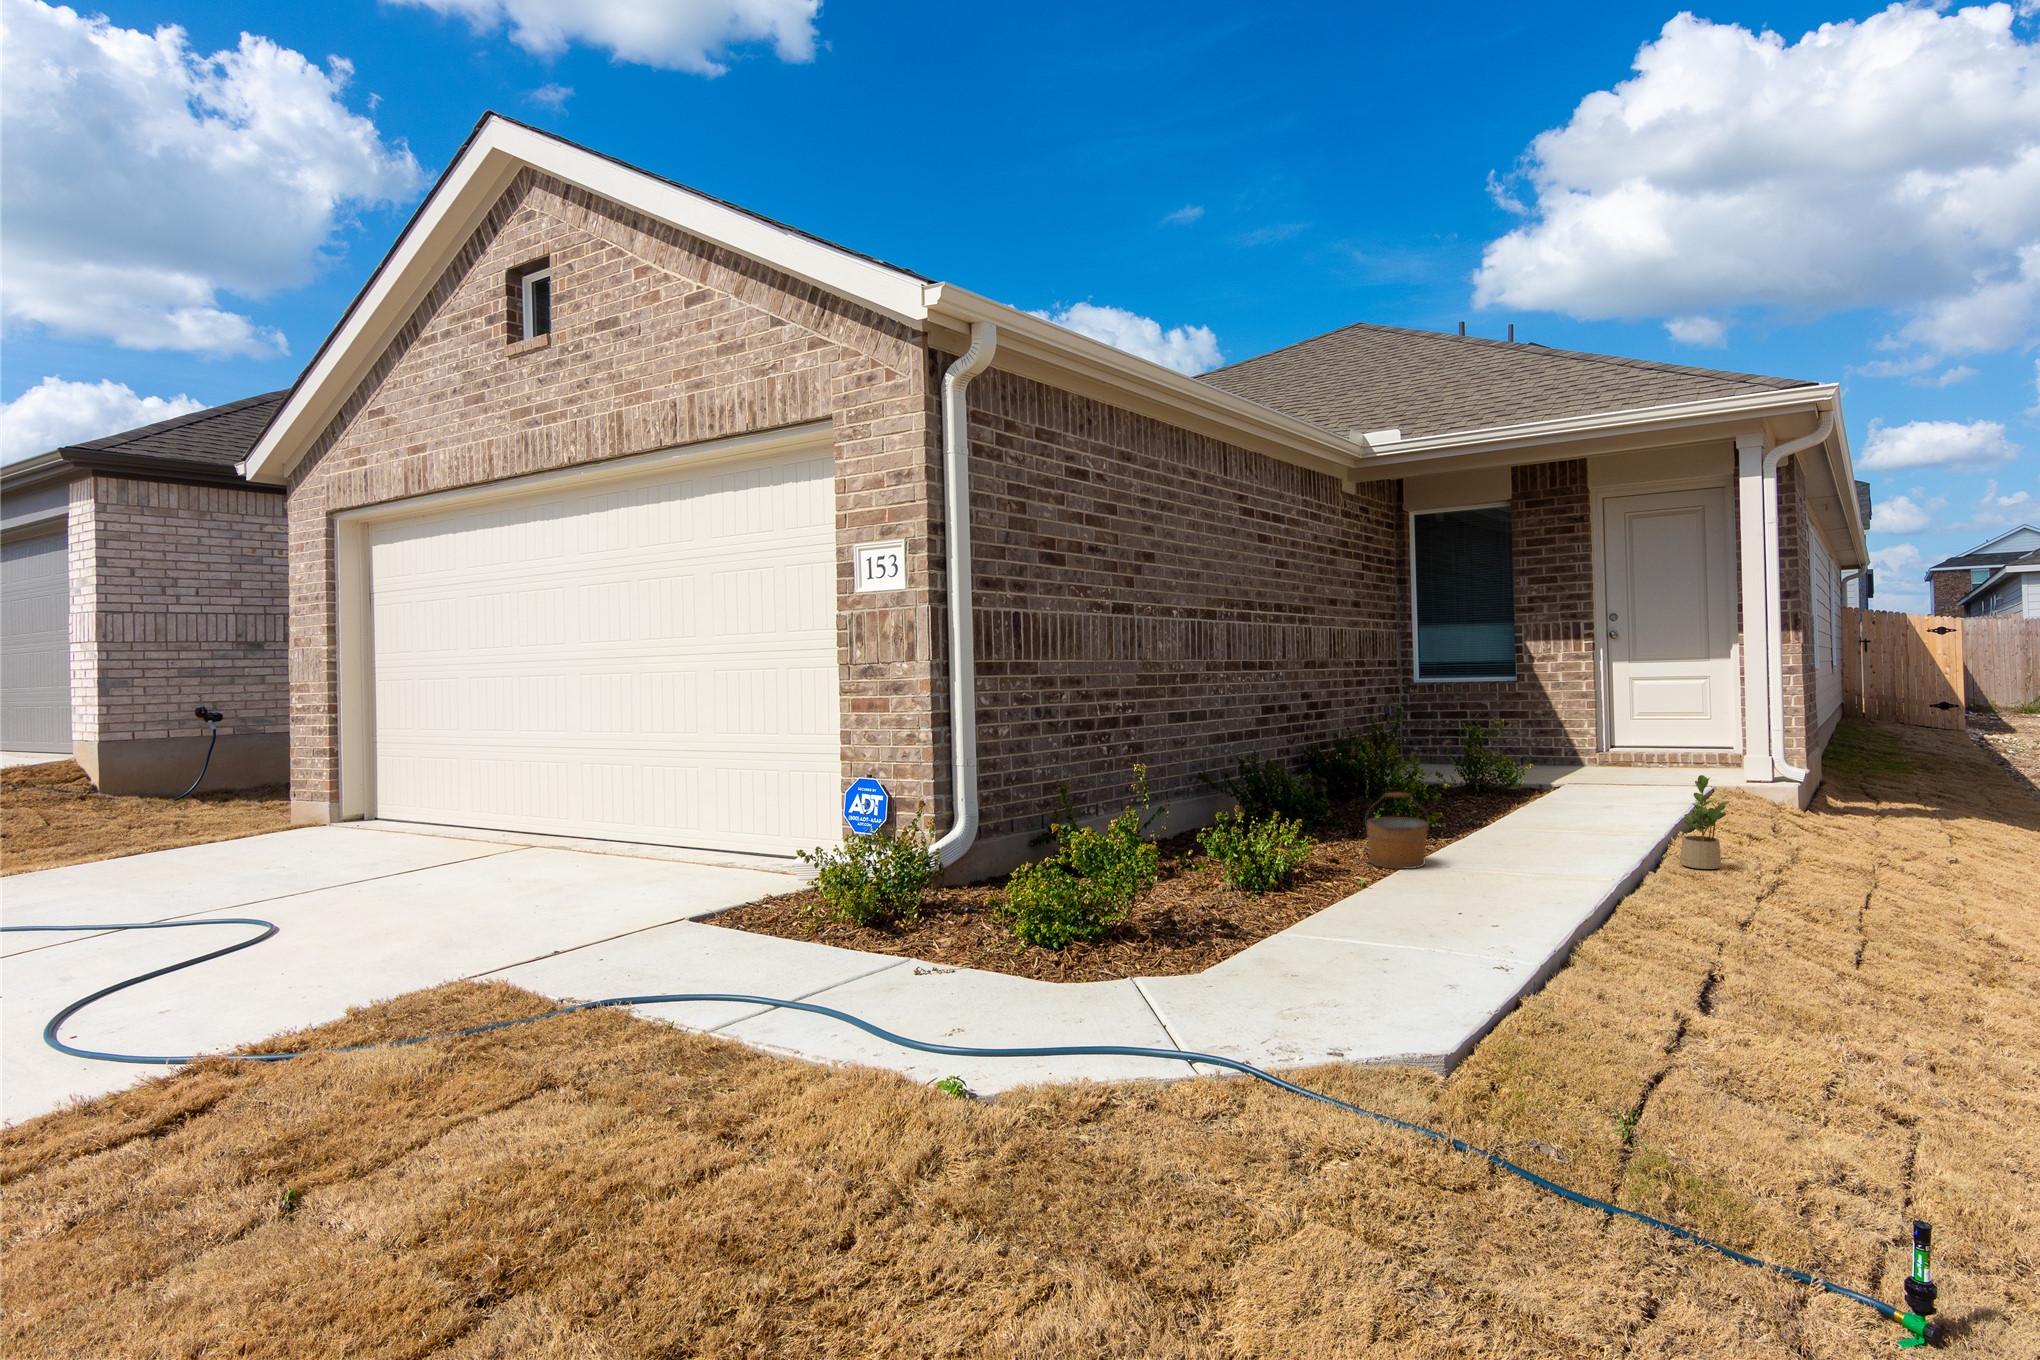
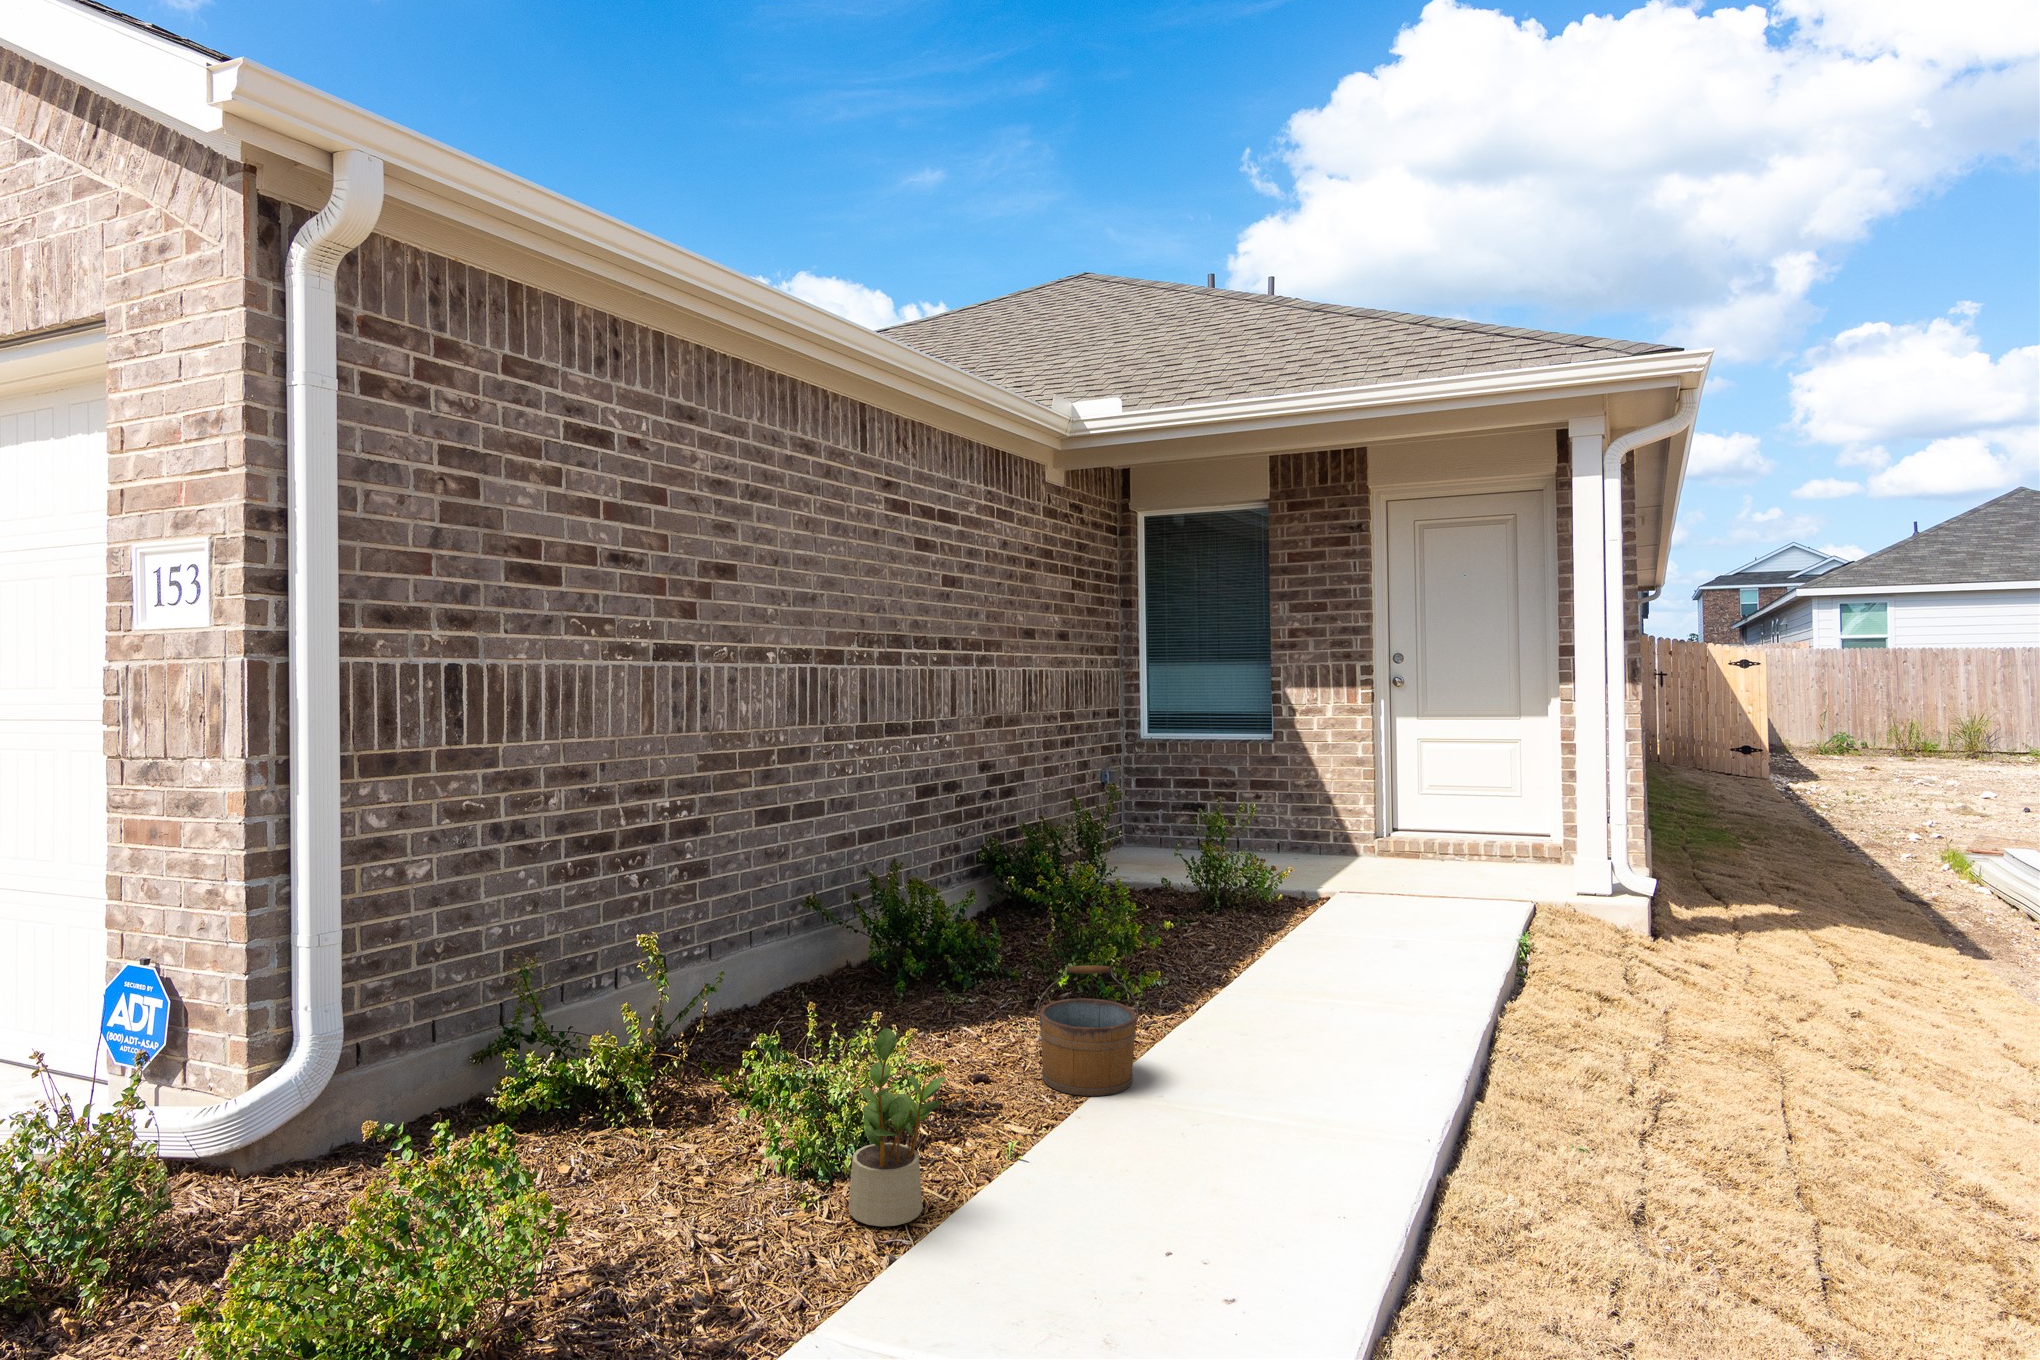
potted plant: present [1680,775,1730,869] -> present [849,1028,946,1226]

